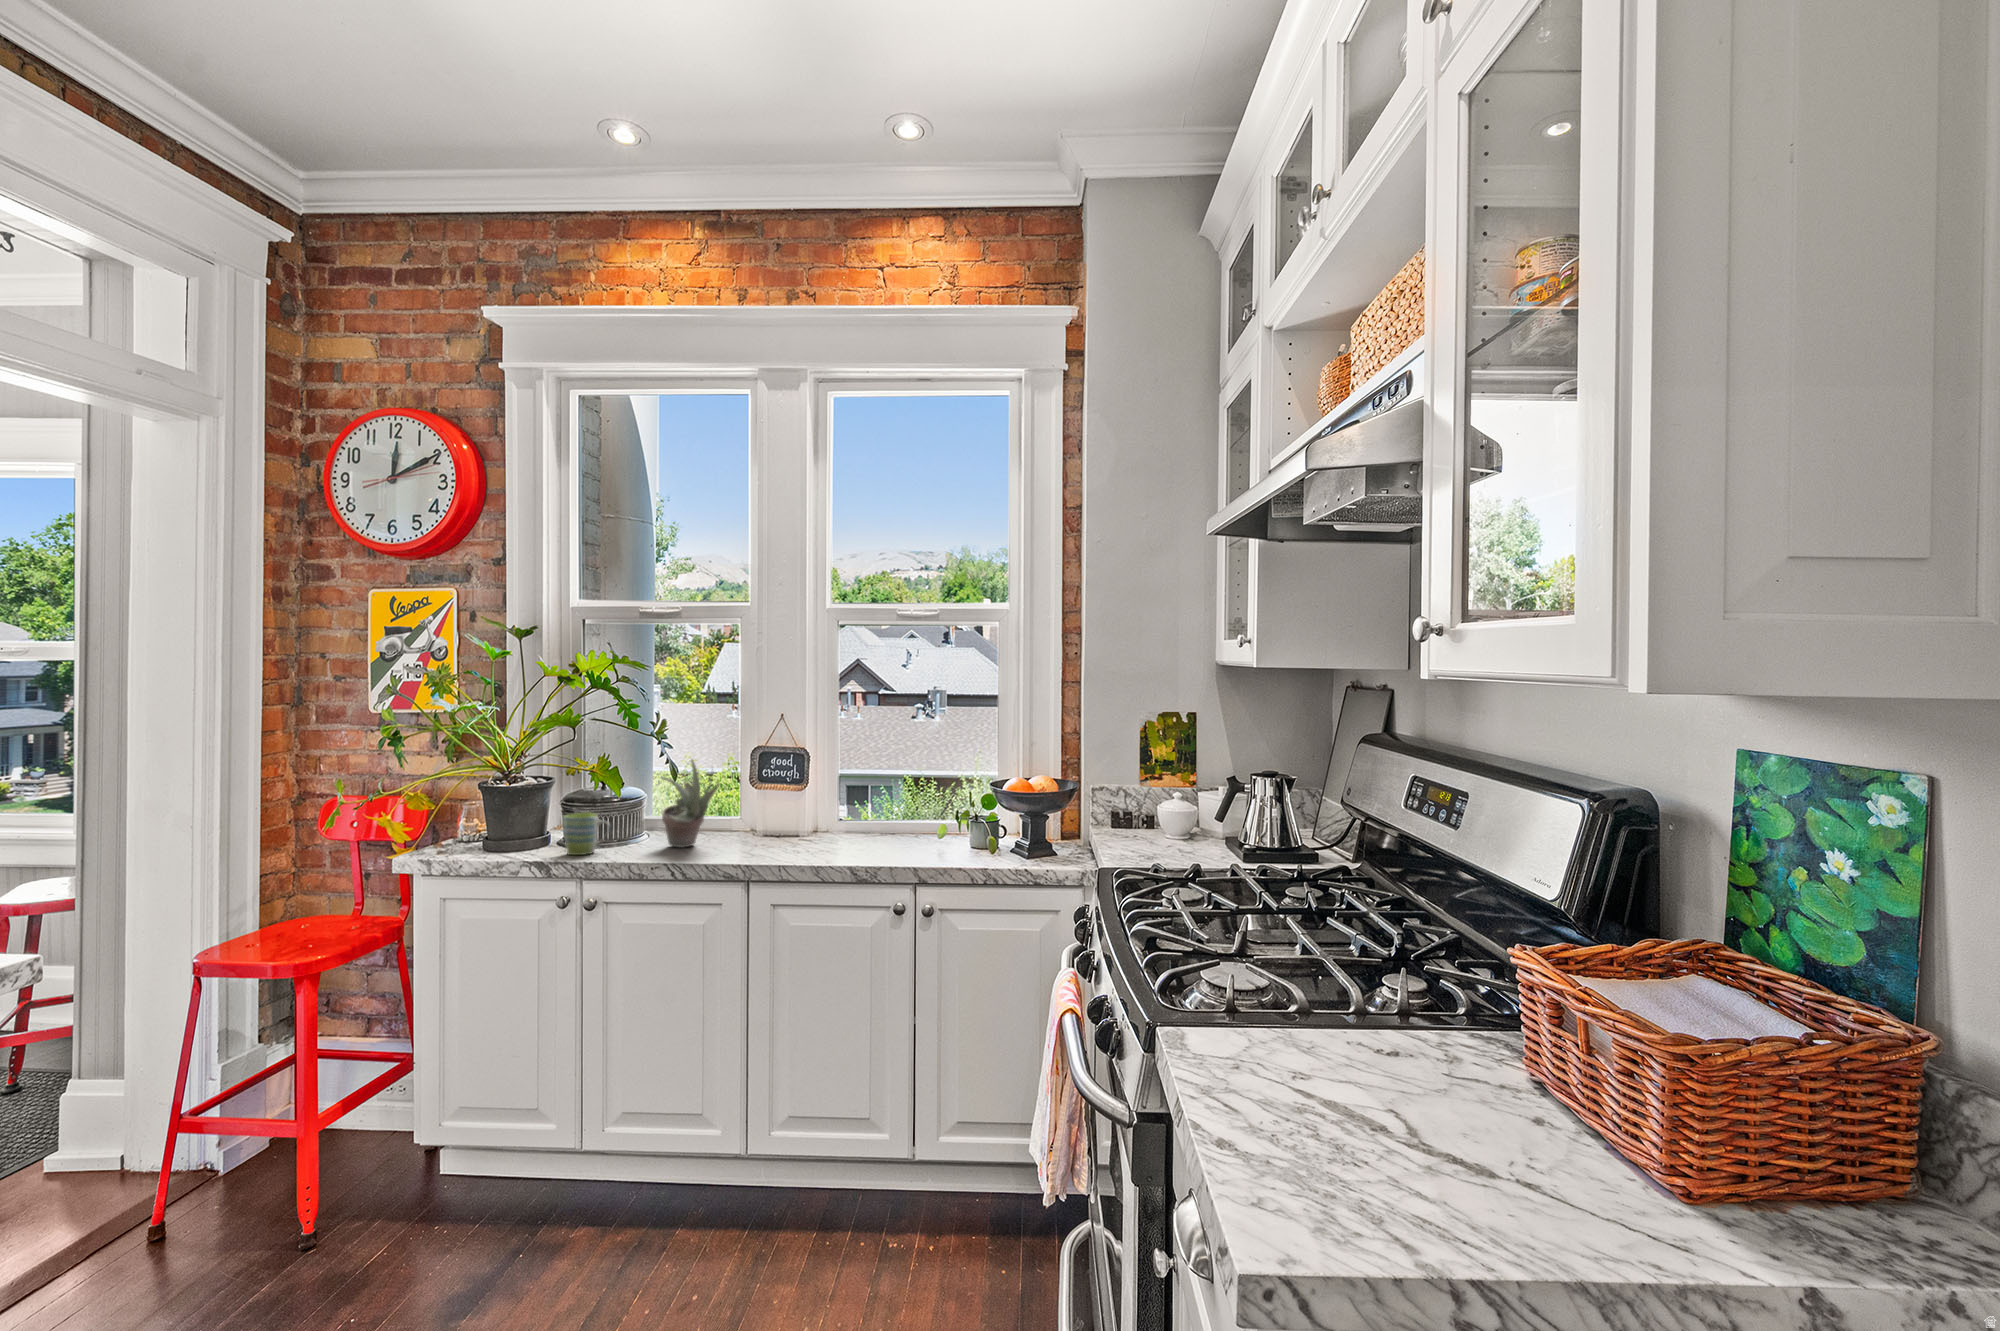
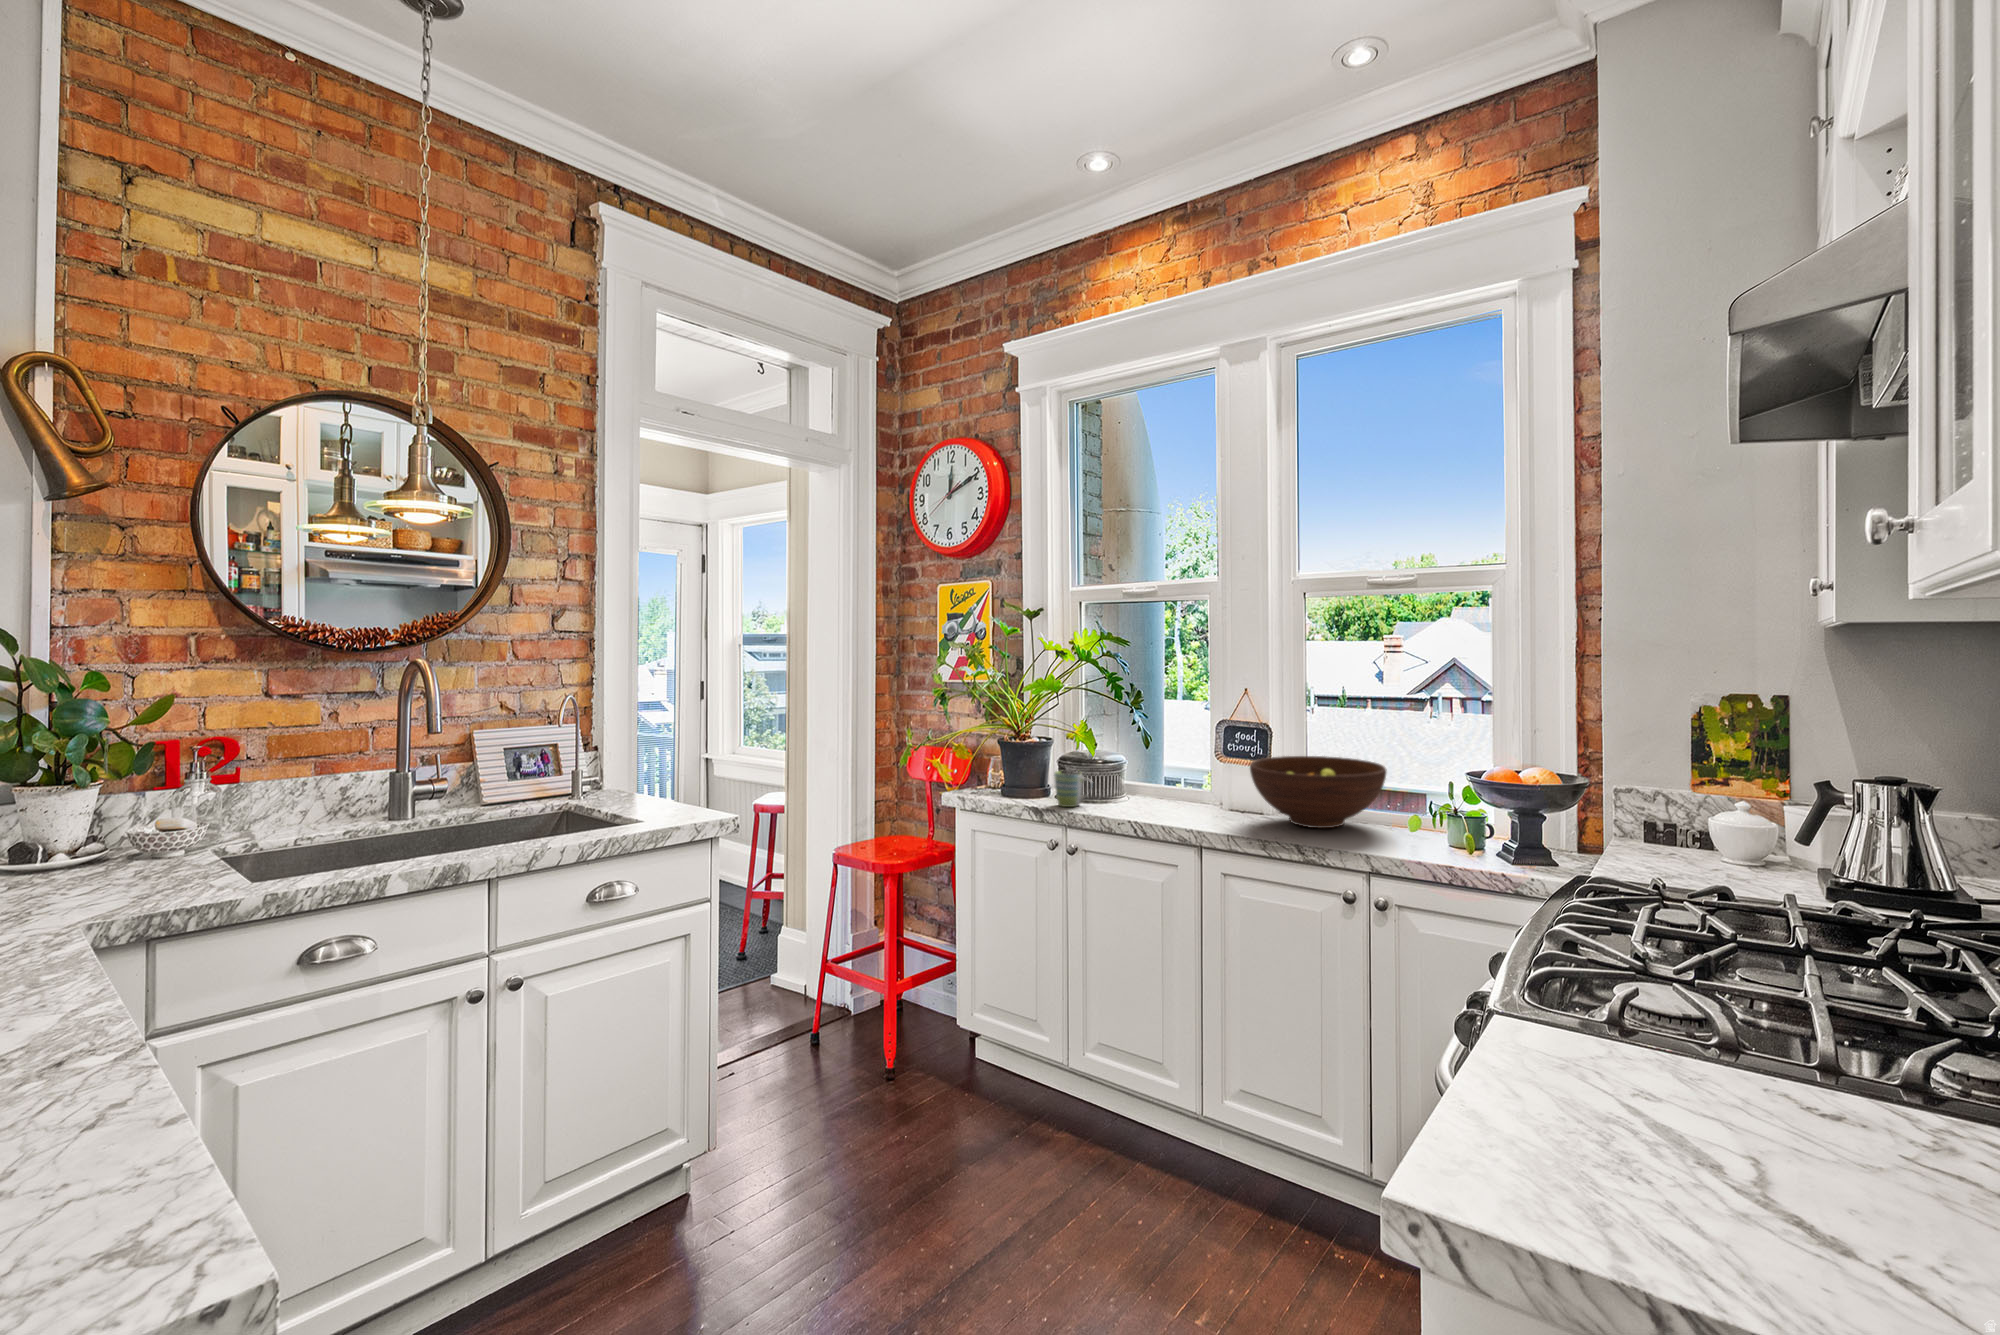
succulent plant: present [661,760,720,847] -> none [1133,728,1186,809]
fruit bowl: none [792,781,917,849] -> present [1250,756,1387,828]

